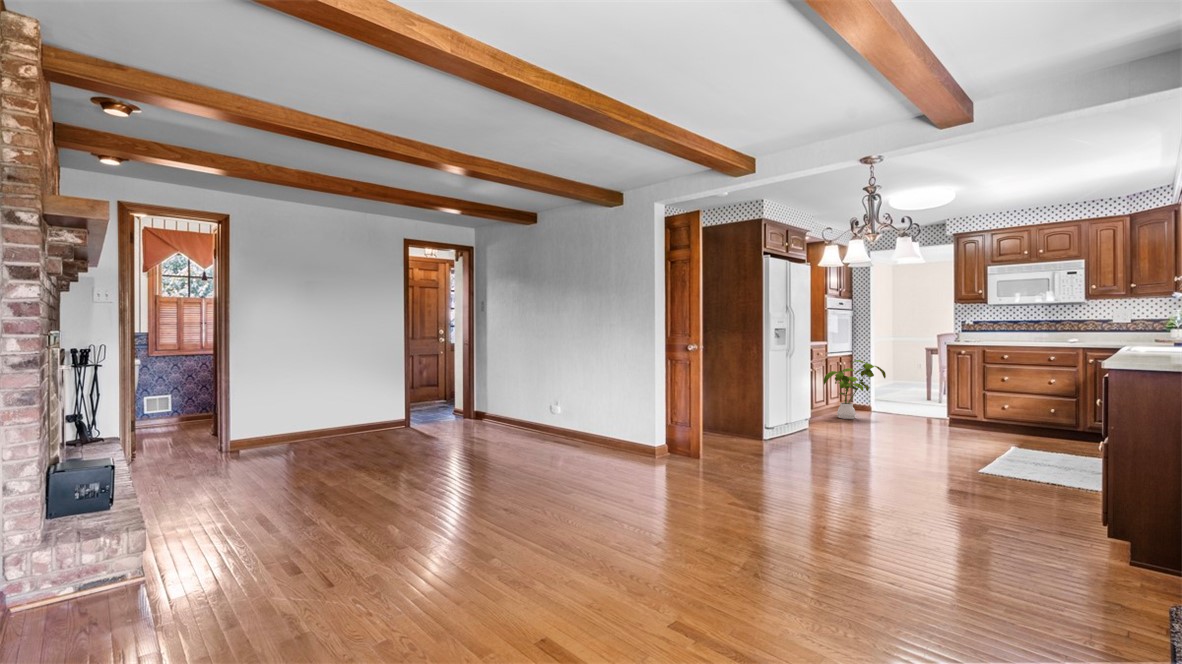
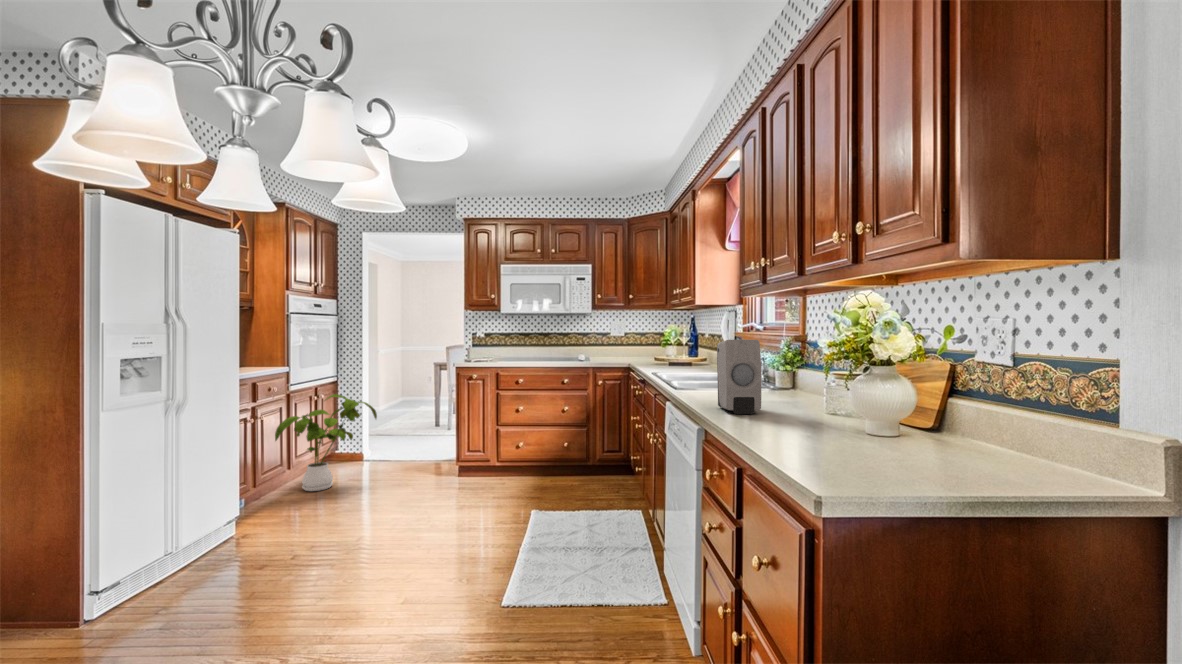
soap dispenser: none [1132,312,1164,356] -> present [717,340,761,414]

